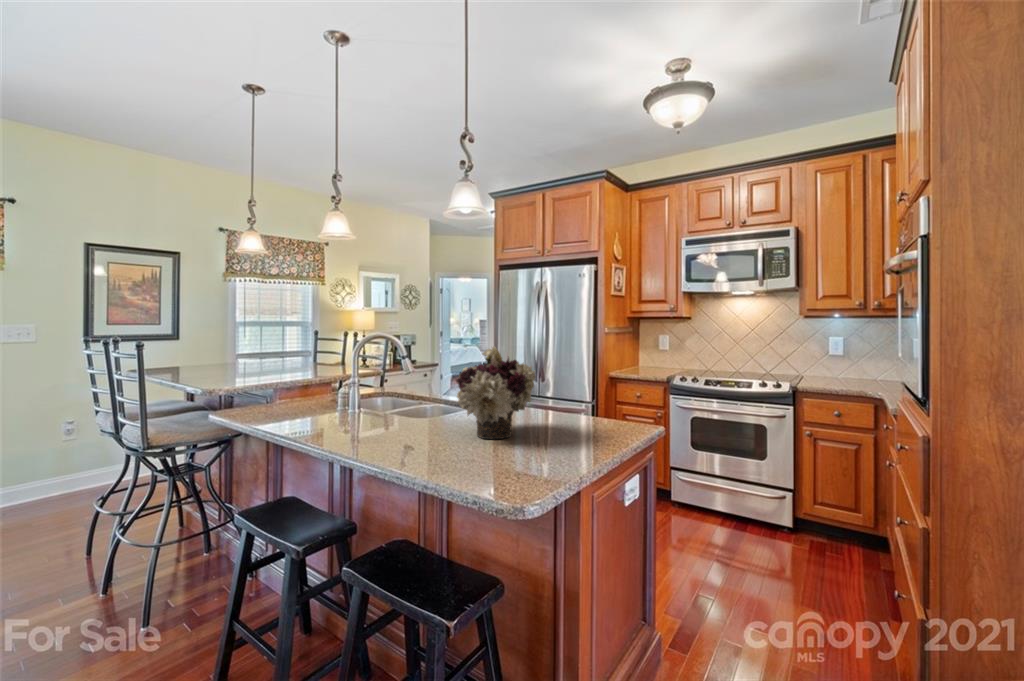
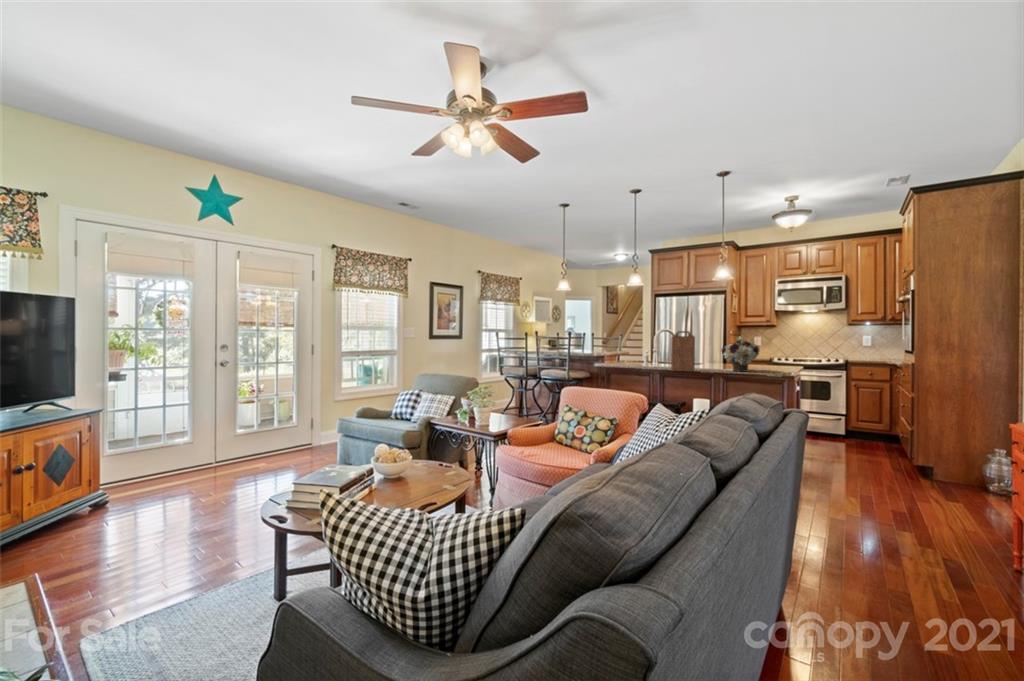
cutting board: none [310,333,372,437] -> present [671,331,695,371]

